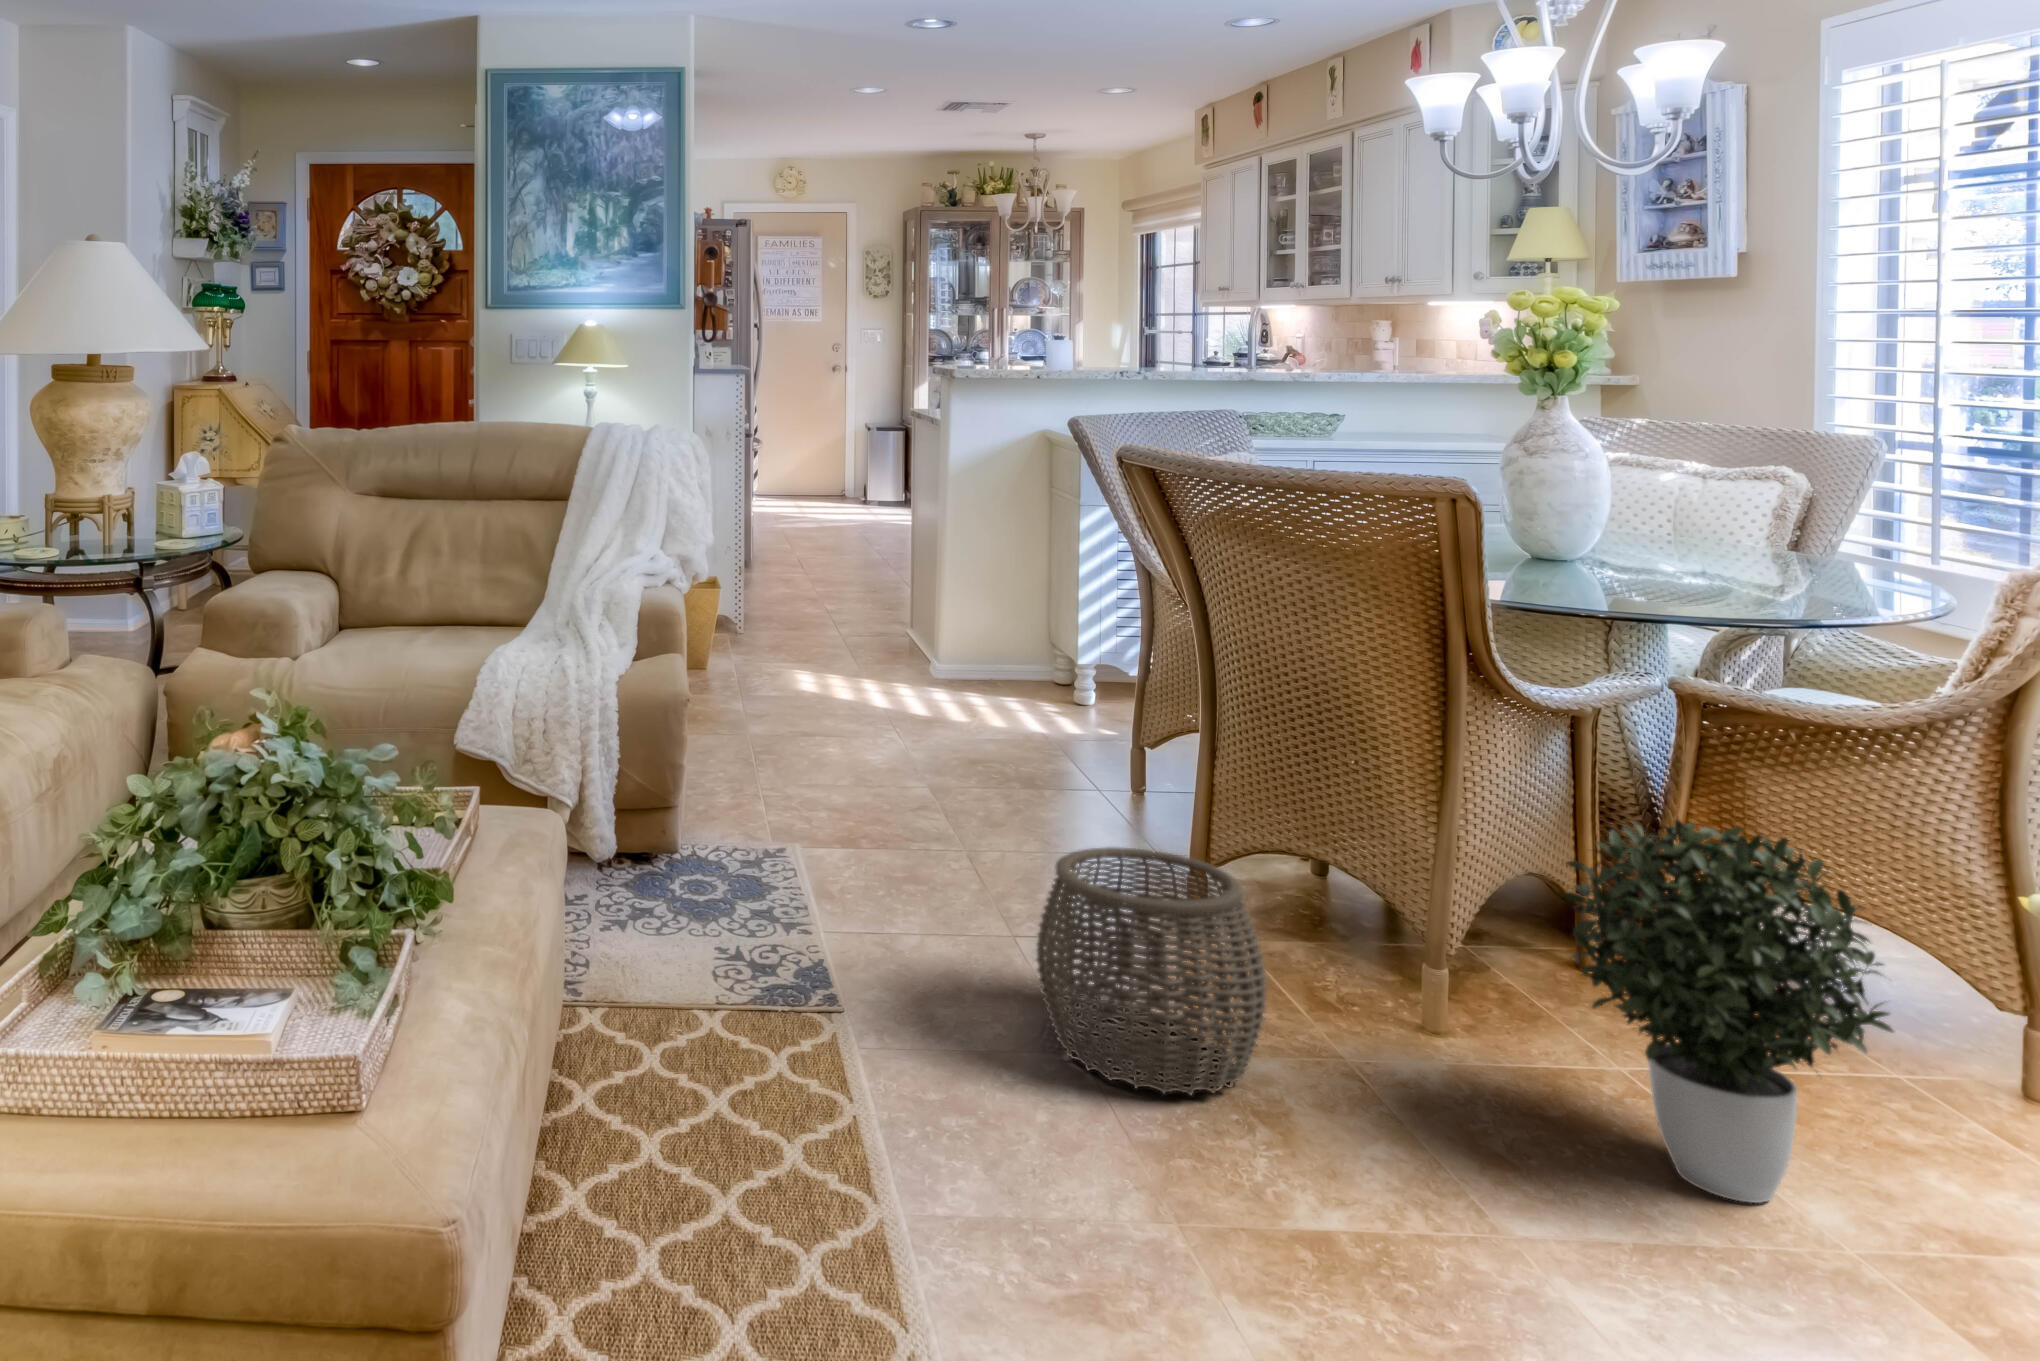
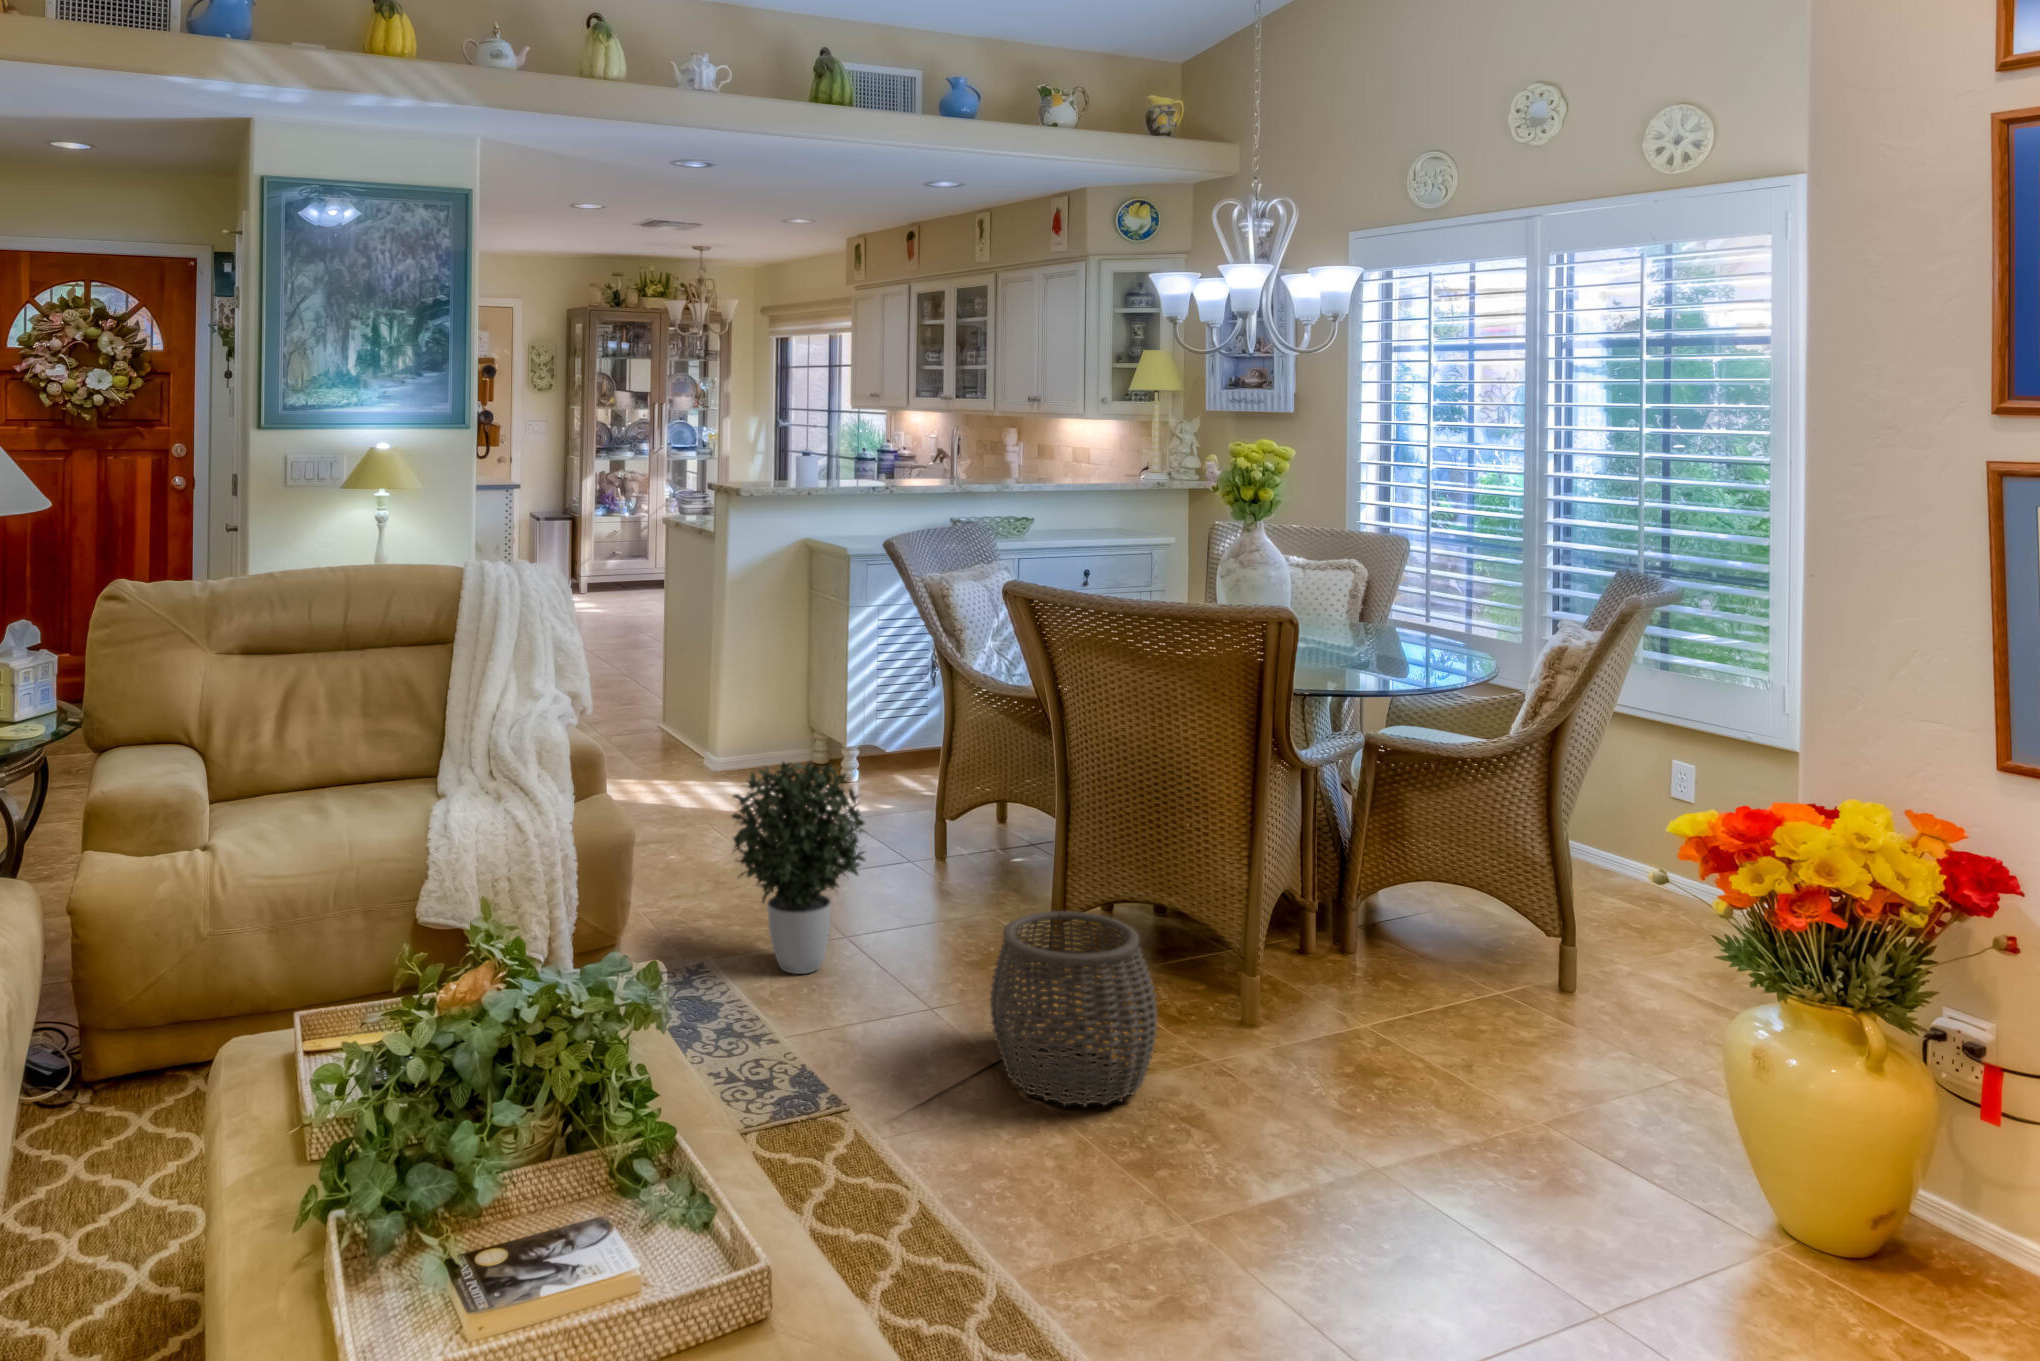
potted plant: present [1563,820,1893,1203] -> present [732,762,865,974]

